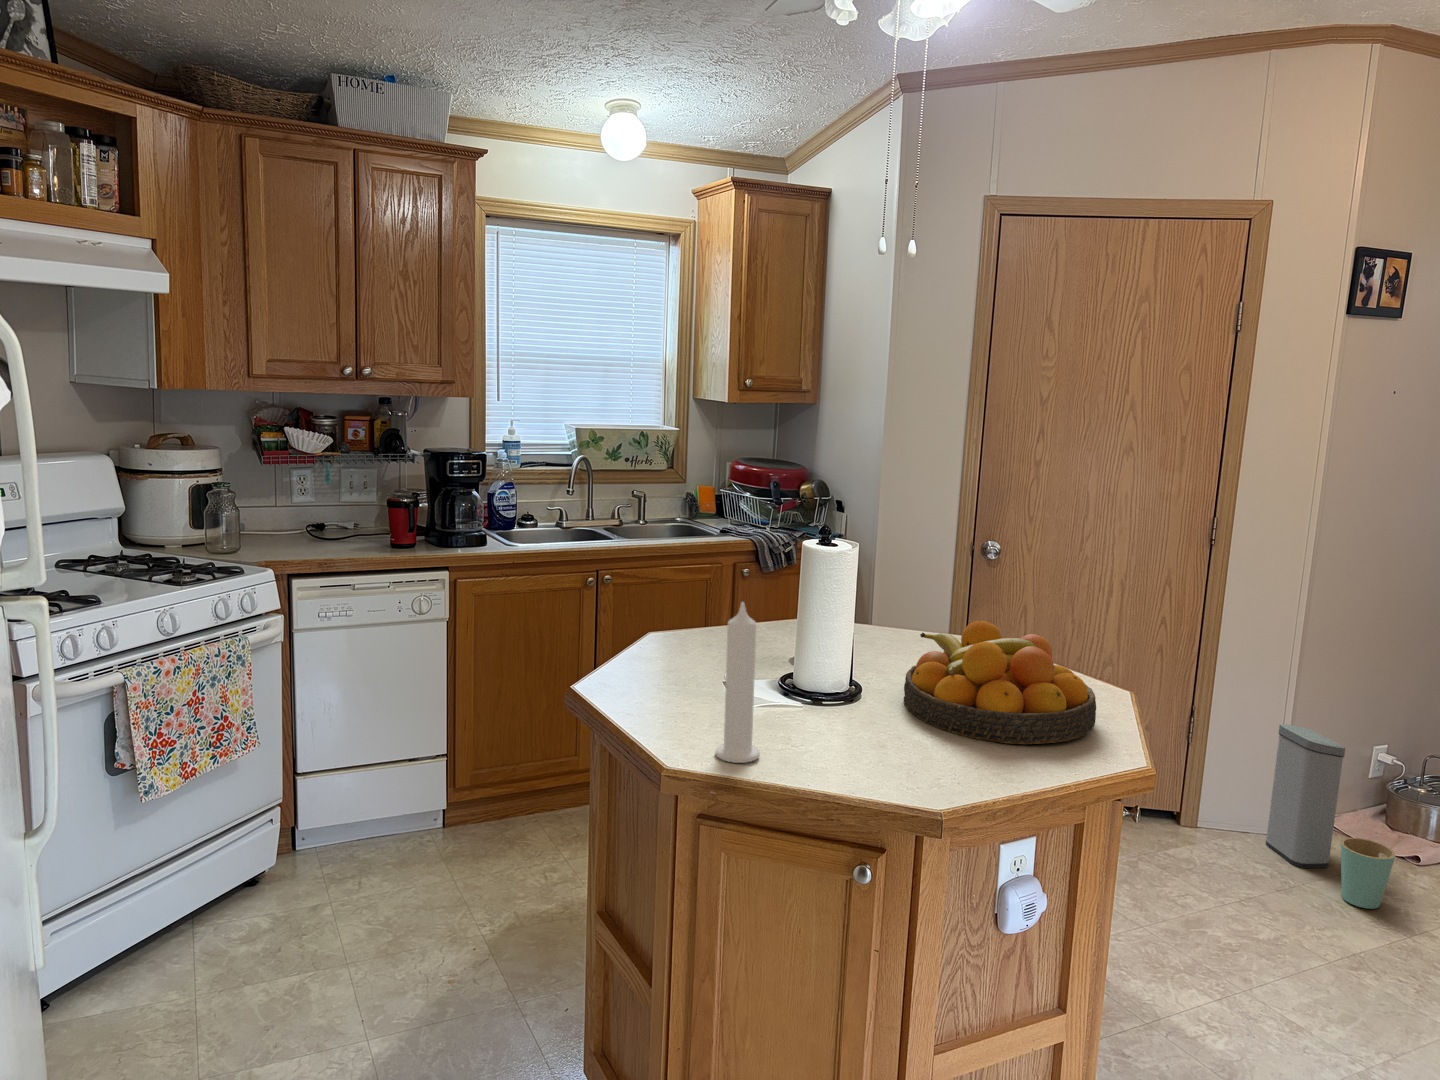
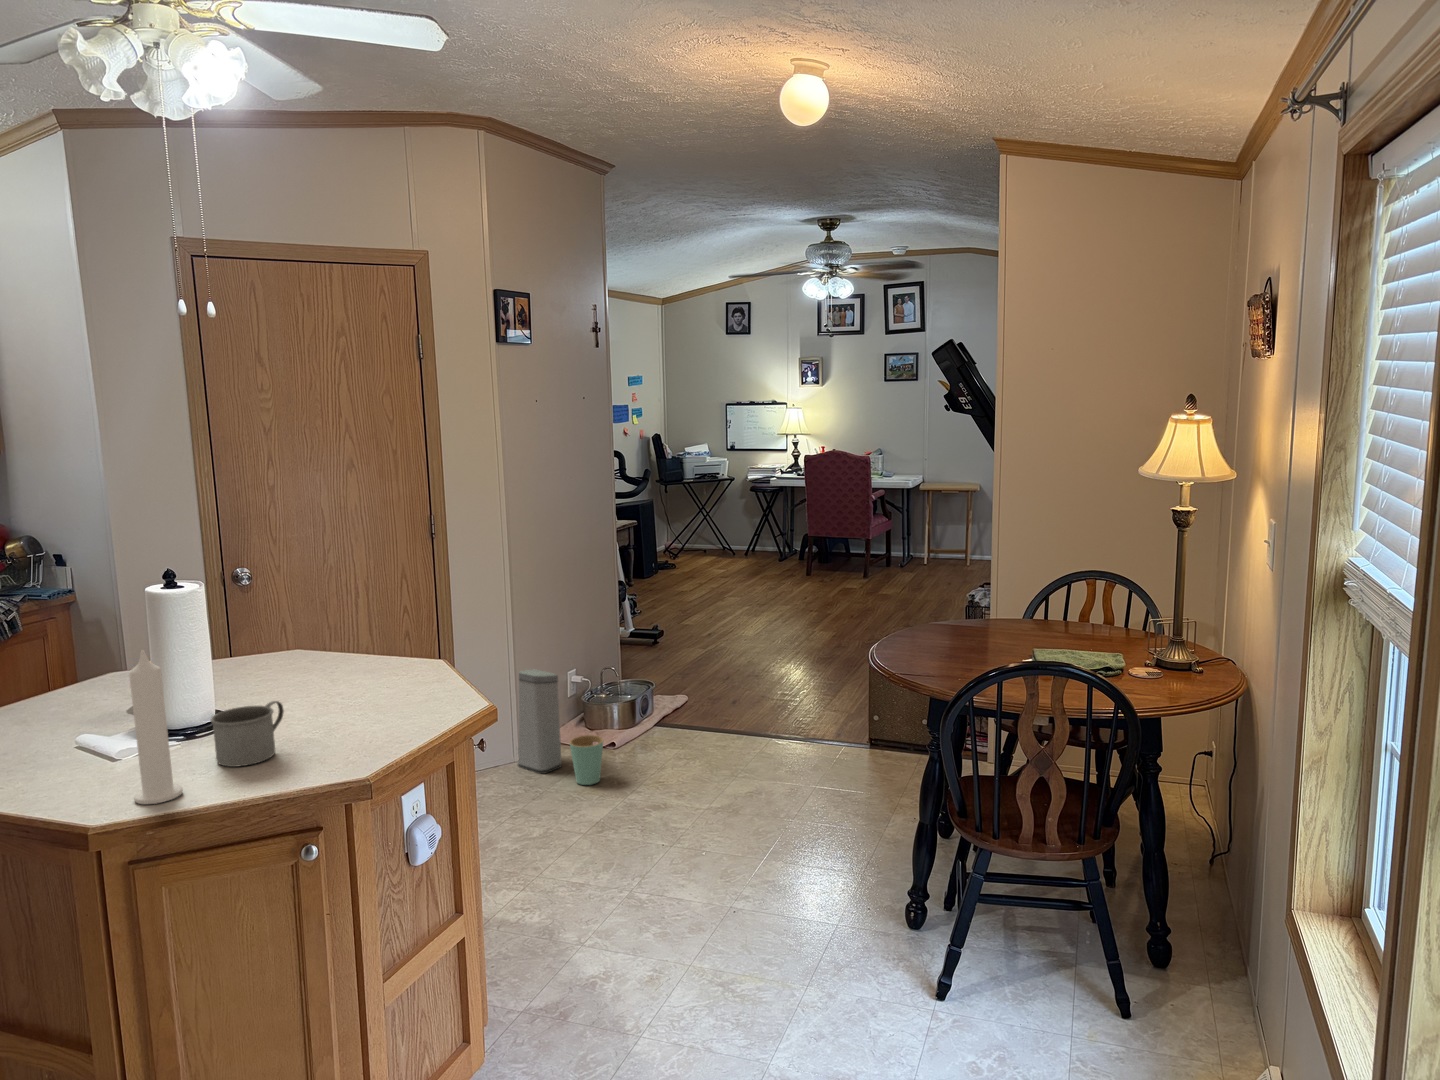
fruit bowl: present [904,621,1096,744] -> none [269,628,436,725]
mug: none [812,684,891,752] -> present [211,701,284,767]

